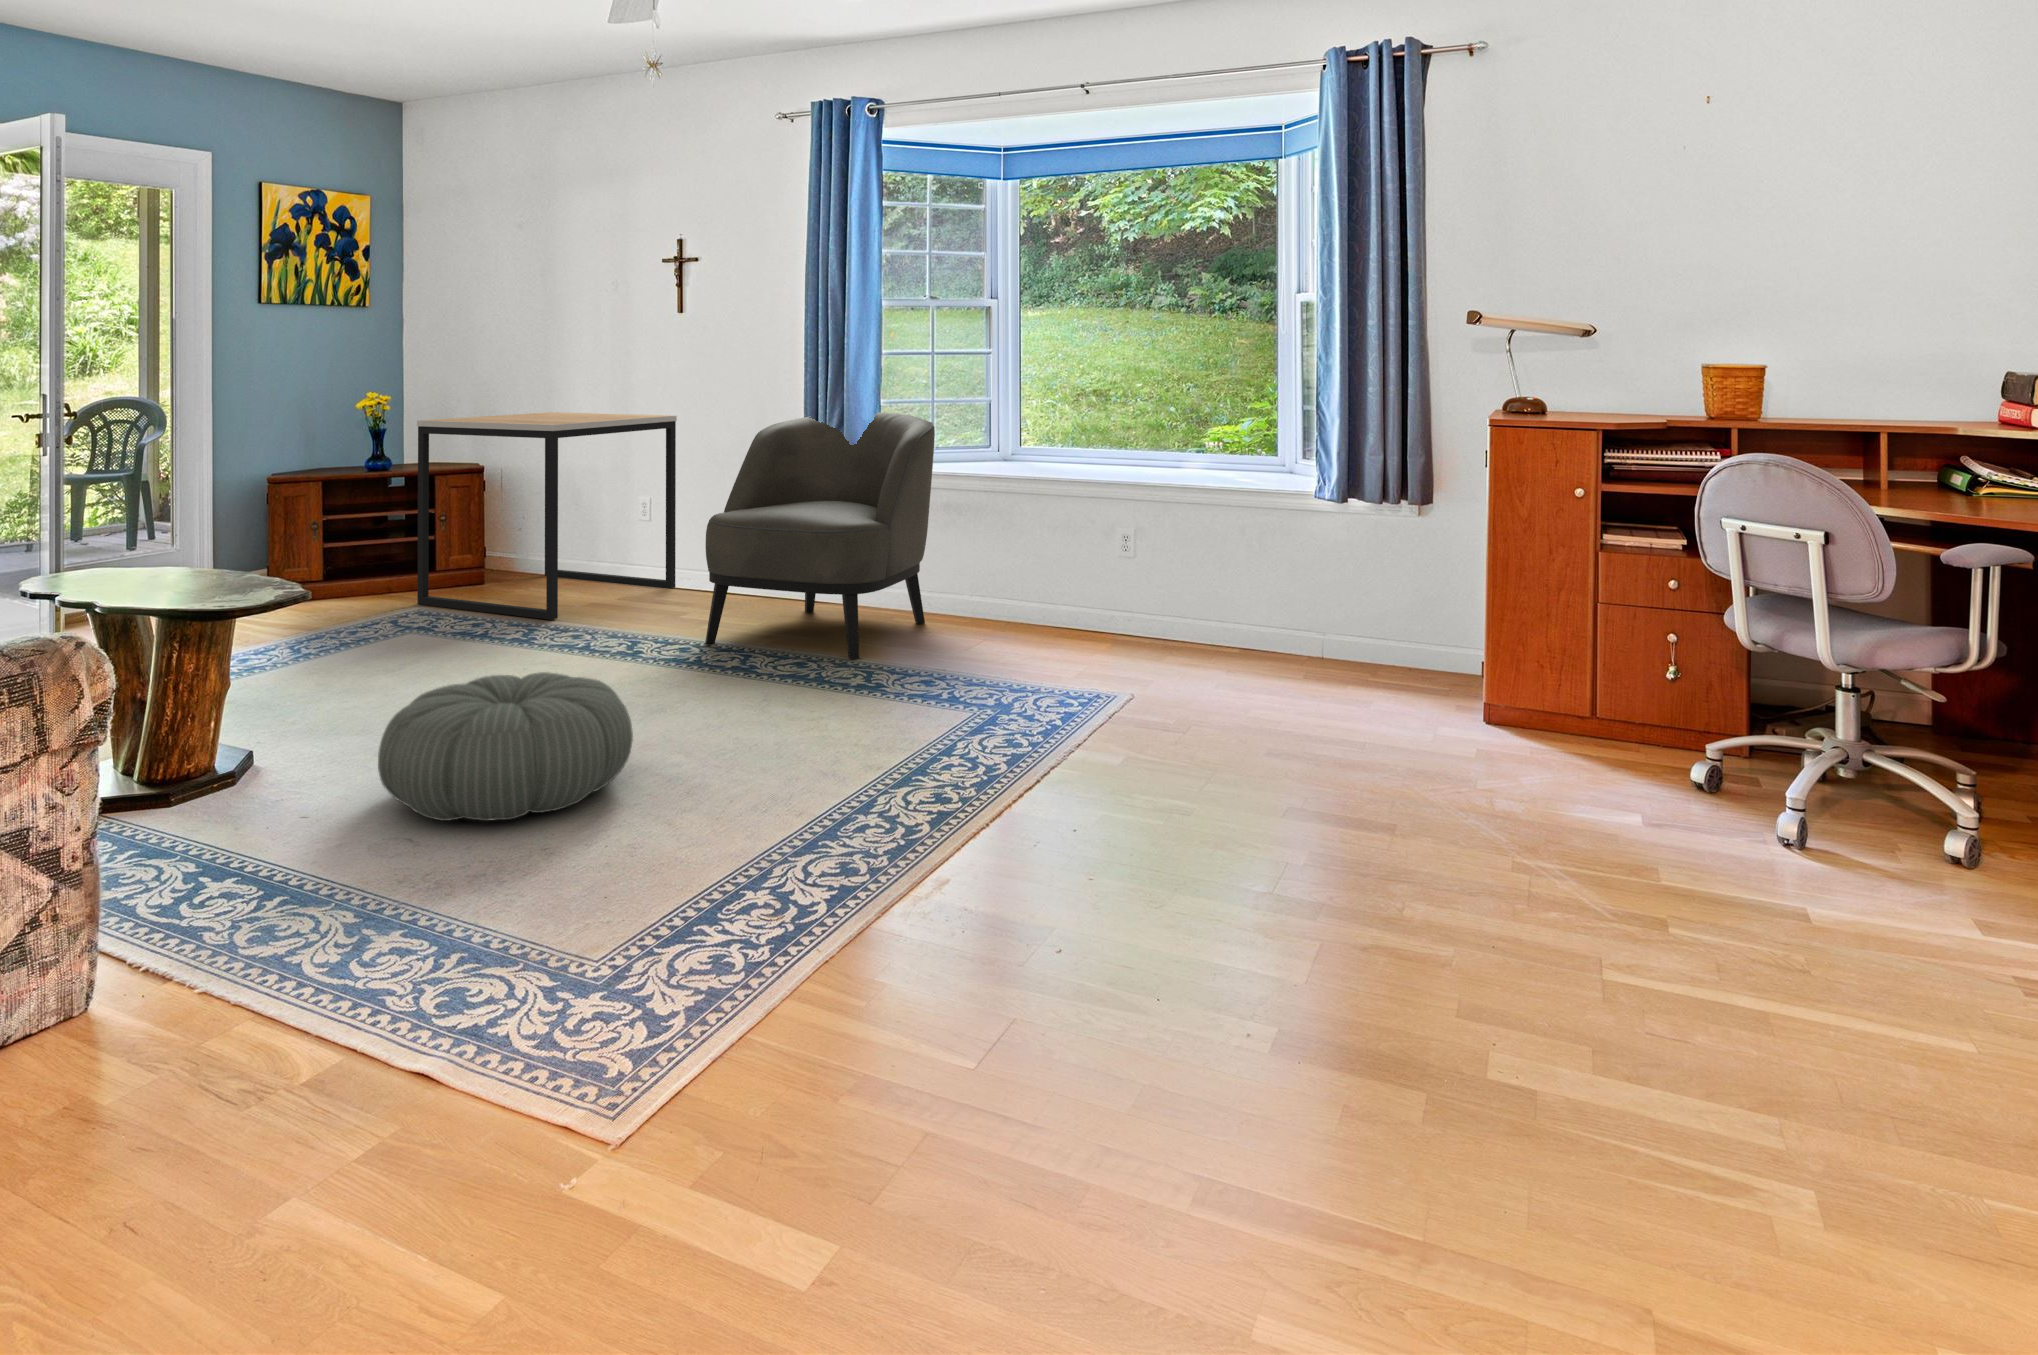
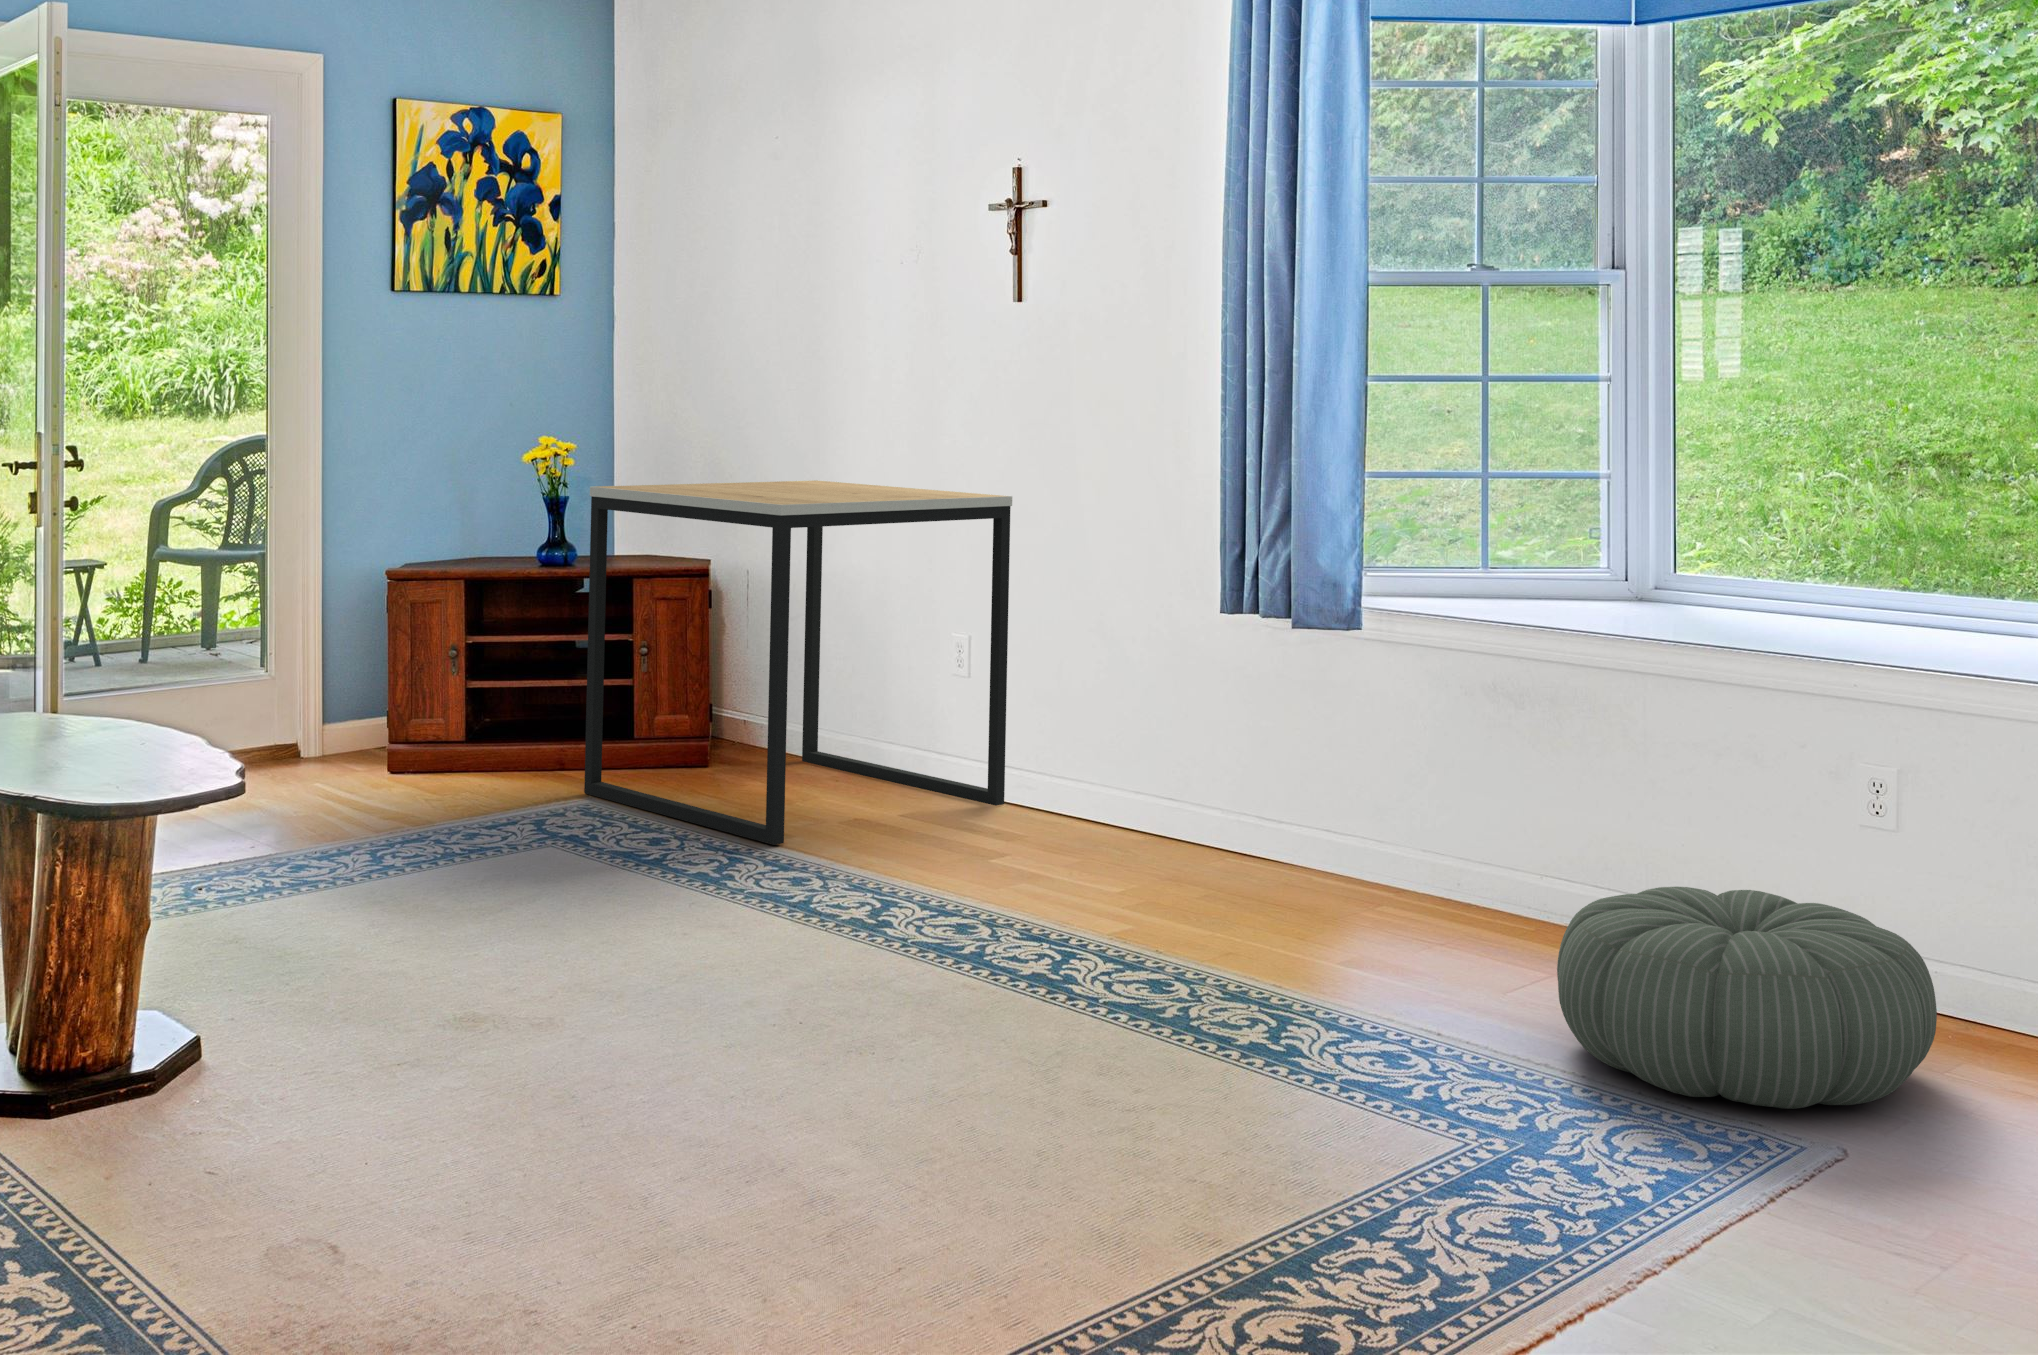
armchair: present [705,412,935,659] -> none [1009,506,1459,986]
pouf: present [378,672,633,821] -> present [1557,887,1937,1109]

